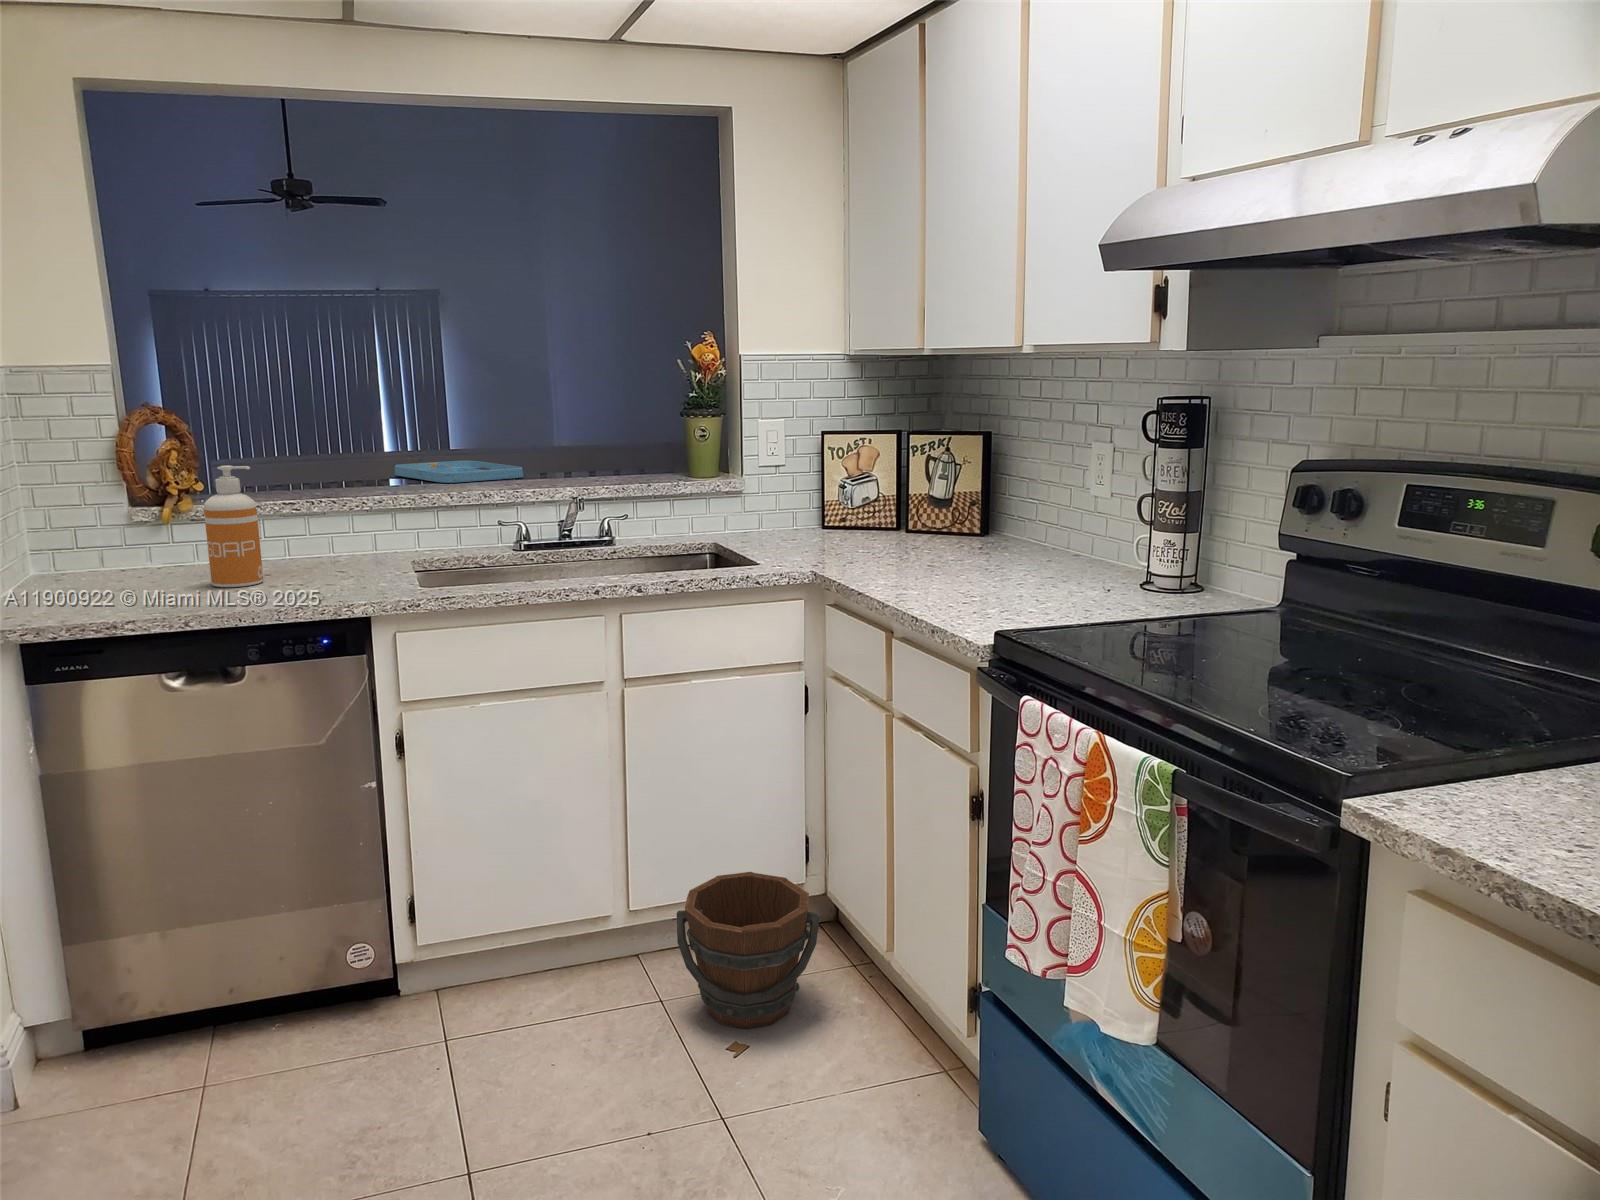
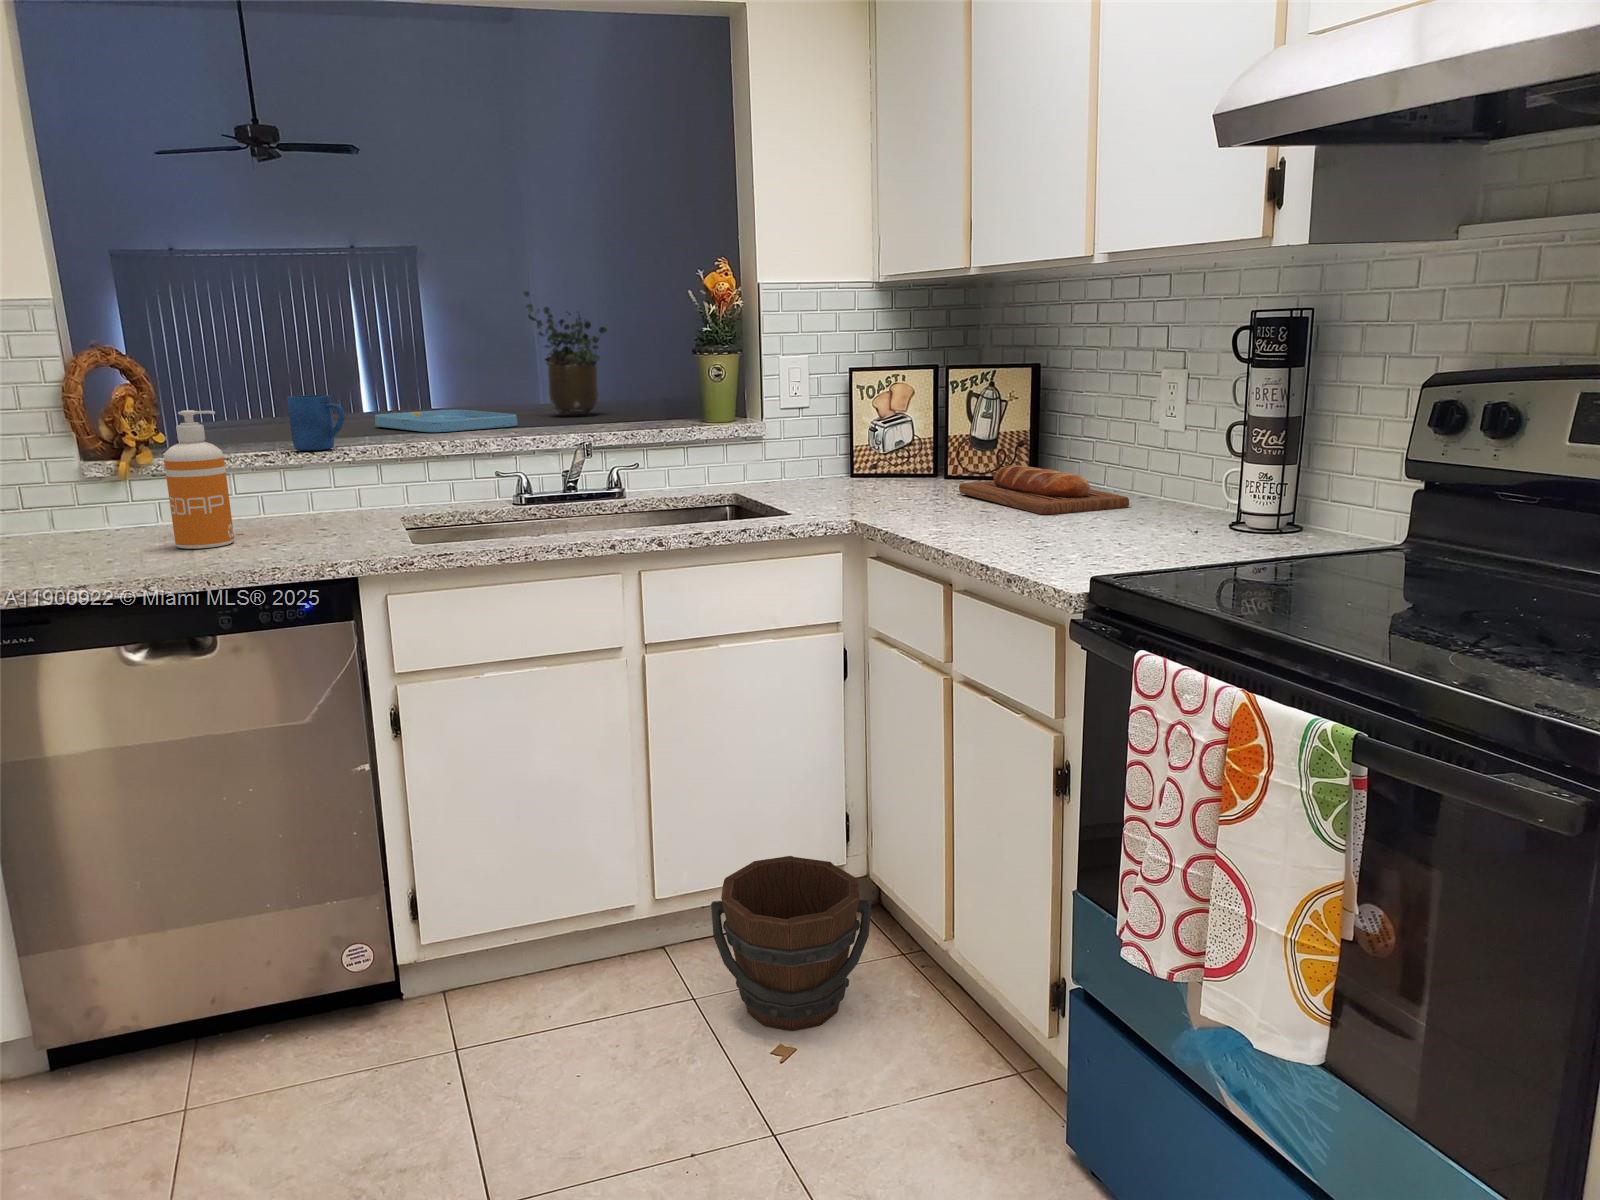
potted plant: none [533,354,608,466] -> present [524,291,607,414]
mug: none [315,450,365,500] -> present [287,395,345,451]
bread loaf: none [913,524,1060,570] -> present [959,465,1129,515]

